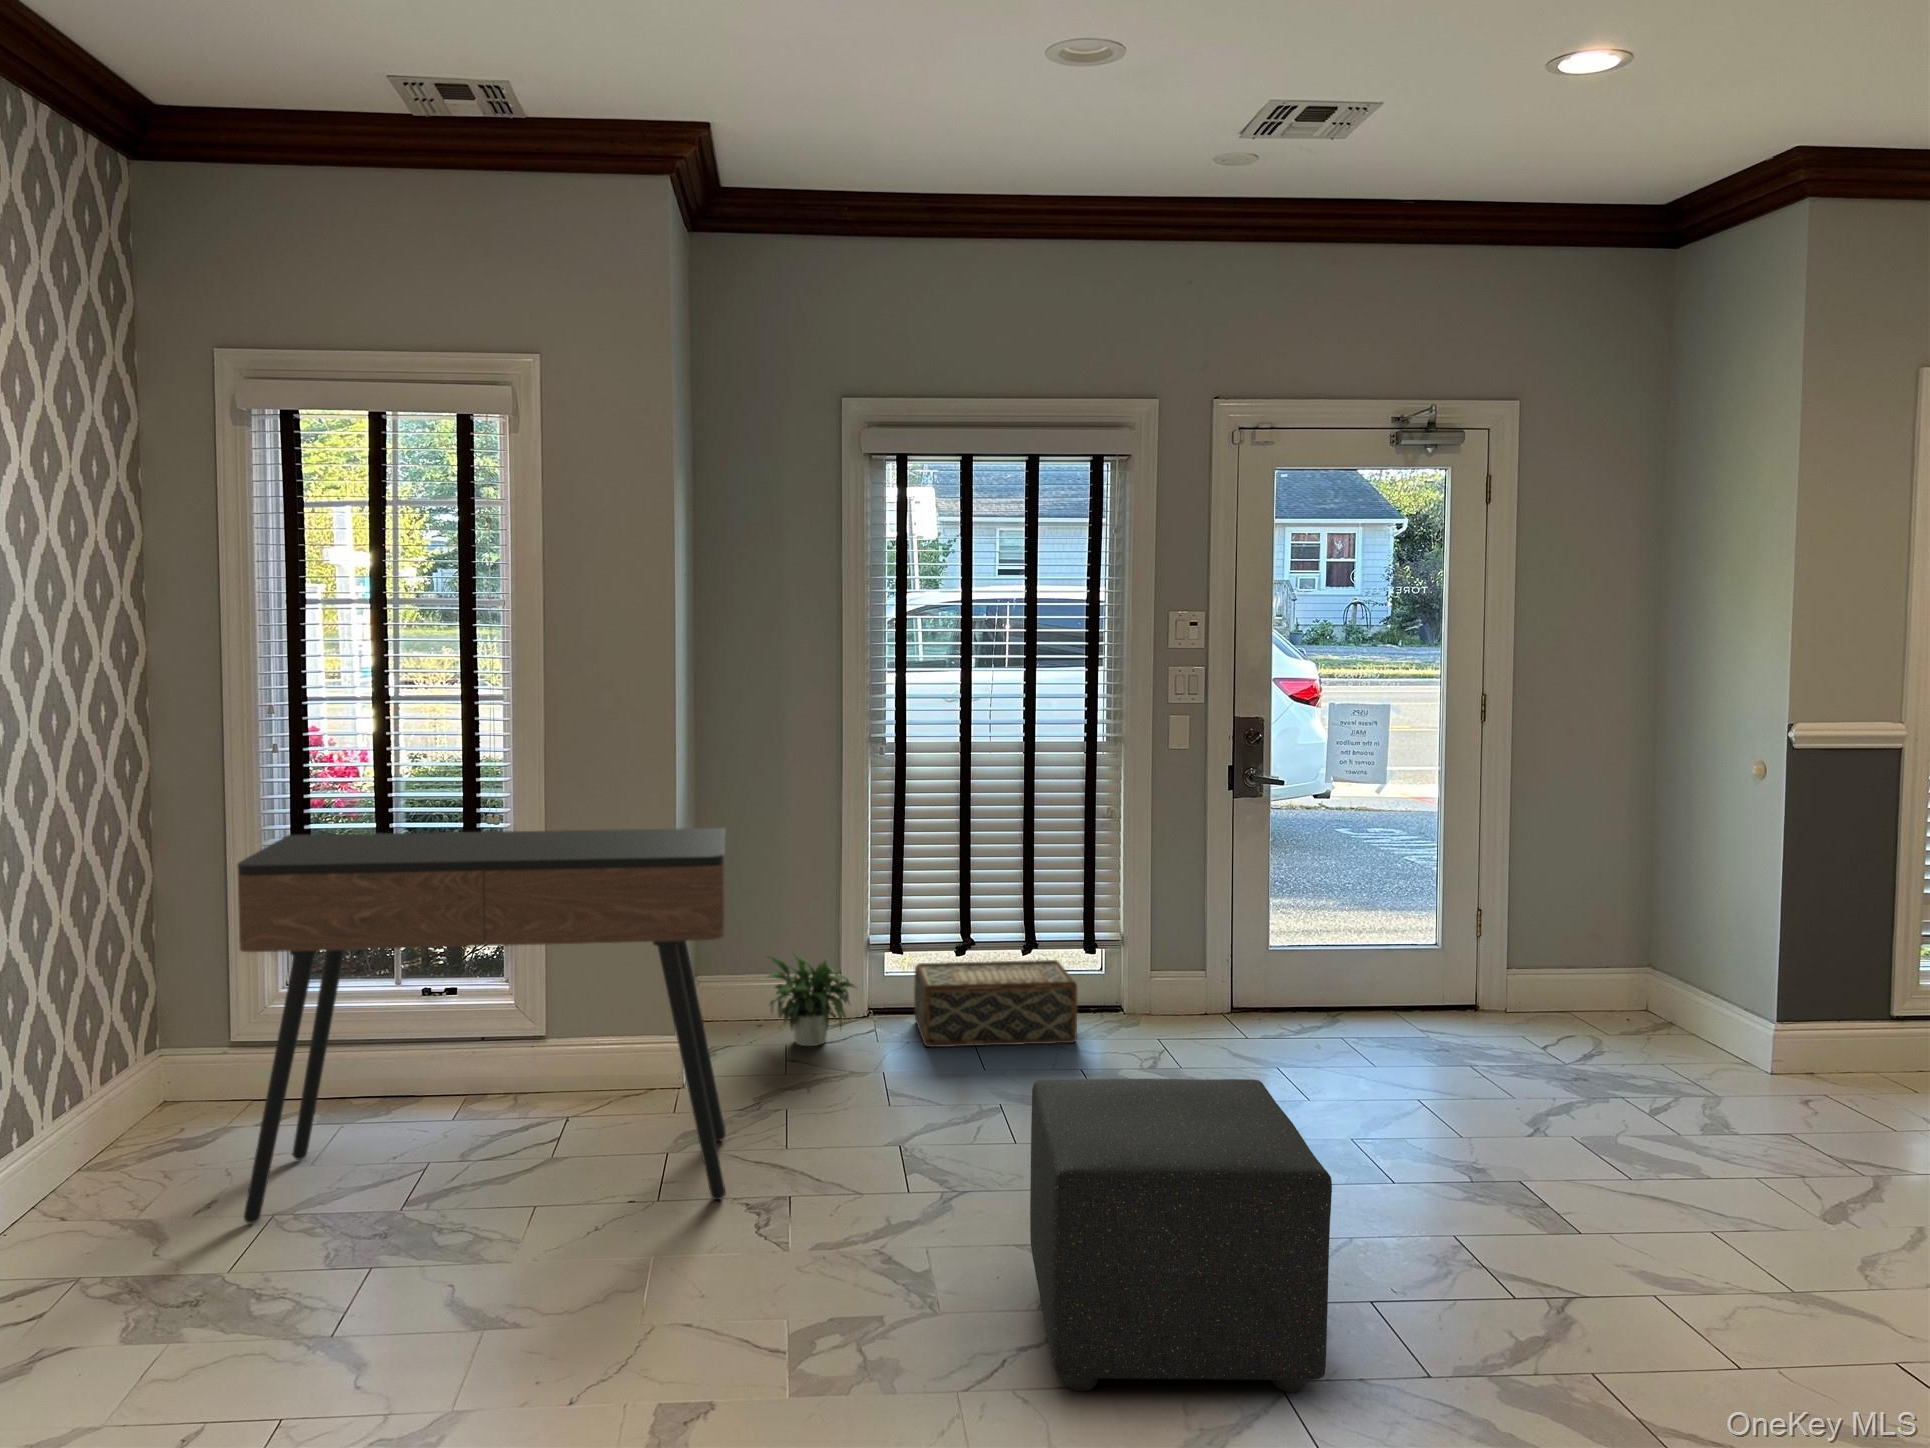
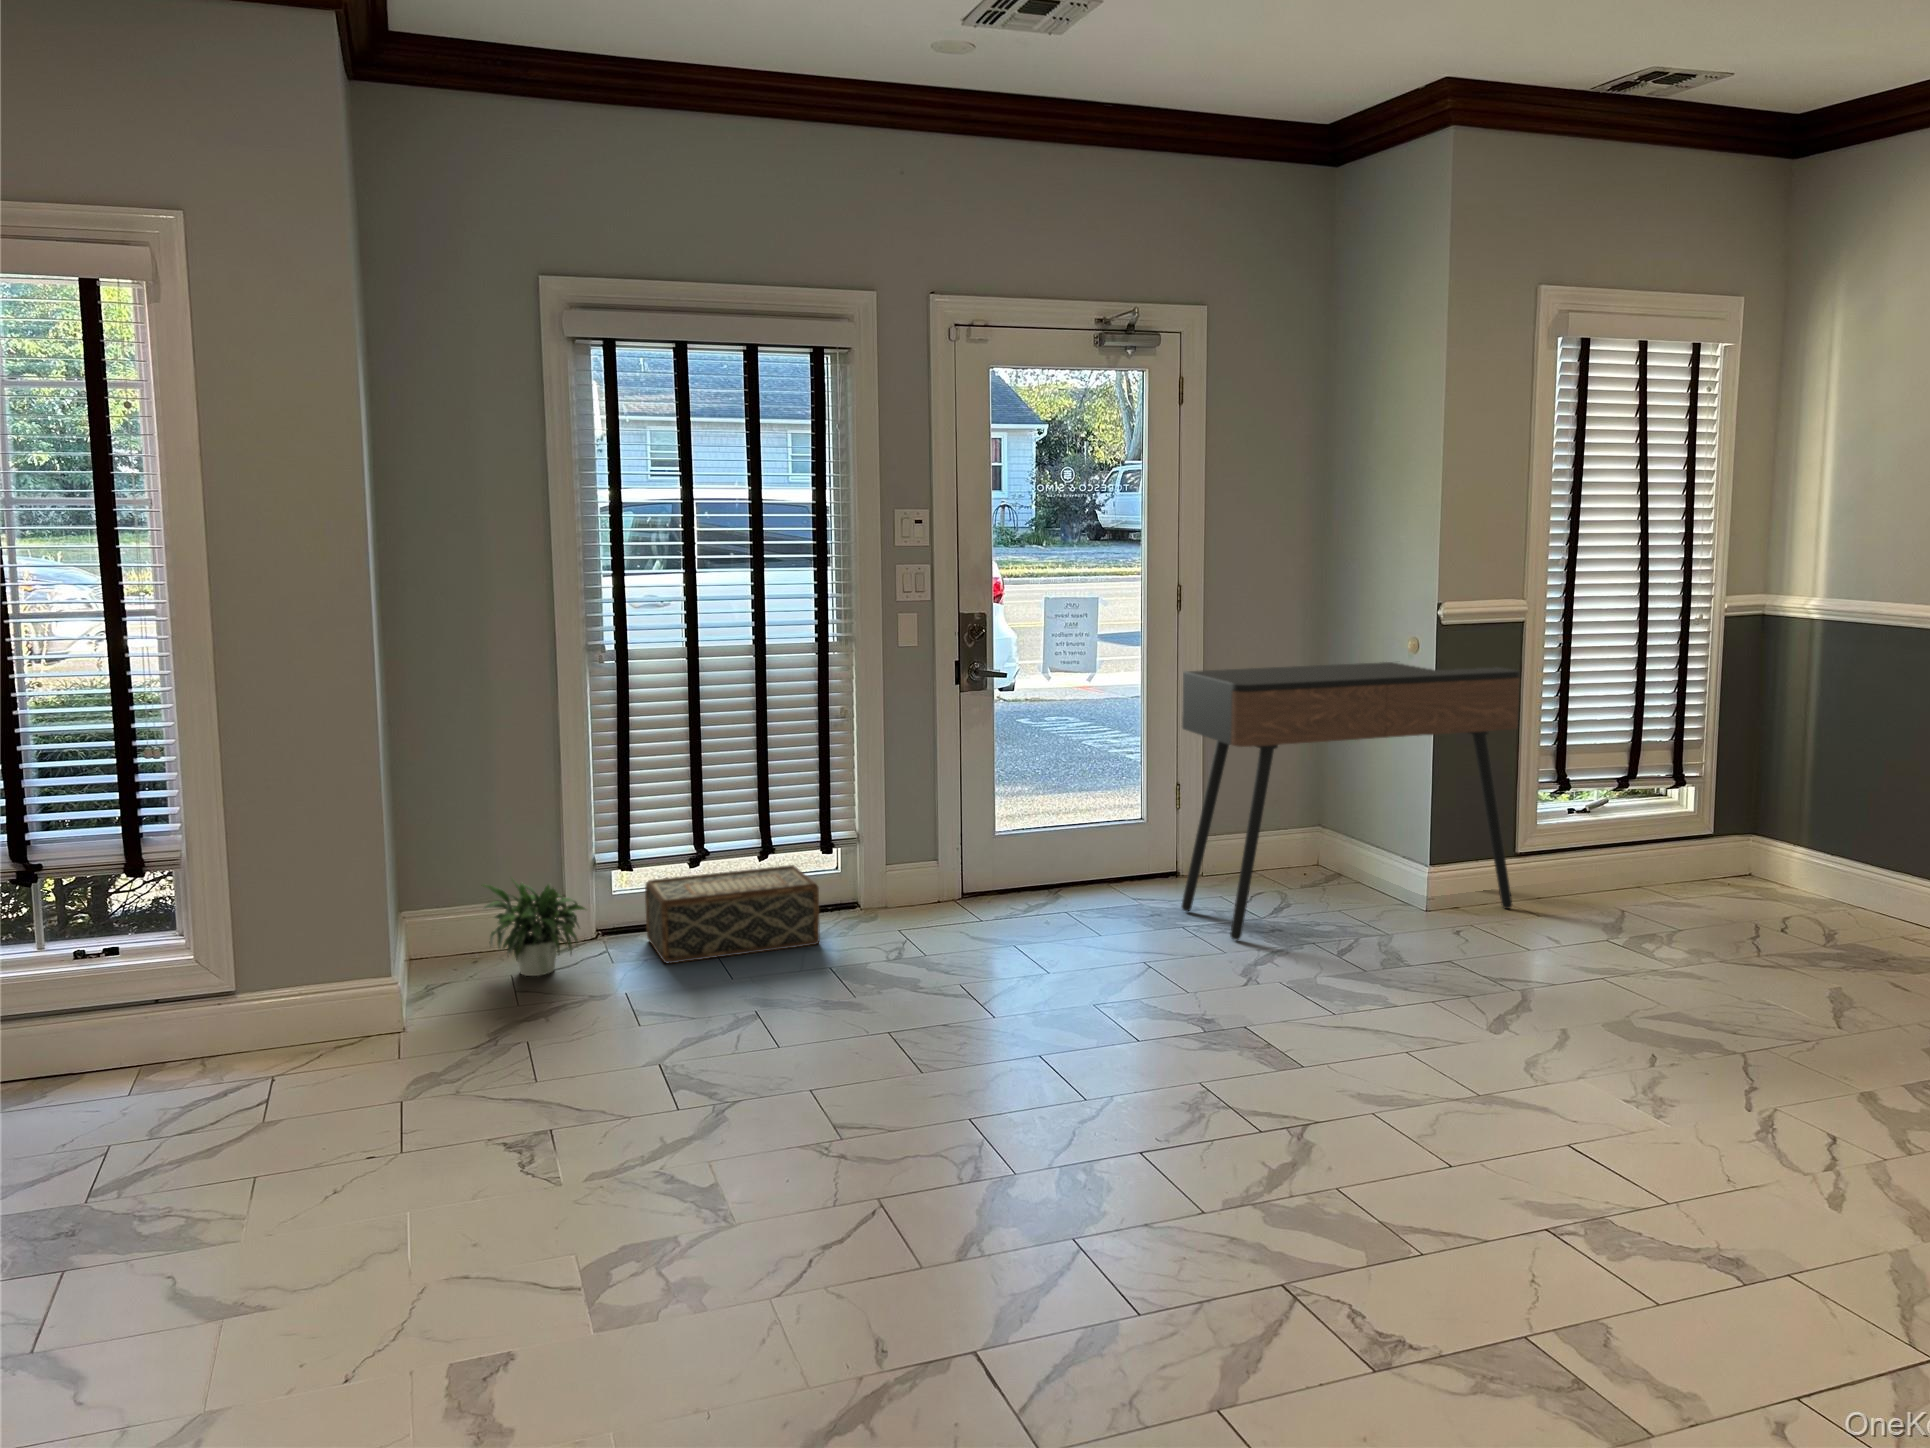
console table: present [237,828,726,1223] -> present [1181,662,1520,940]
ottoman: present [1030,1079,1332,1392] -> none [815,944,1106,1242]

